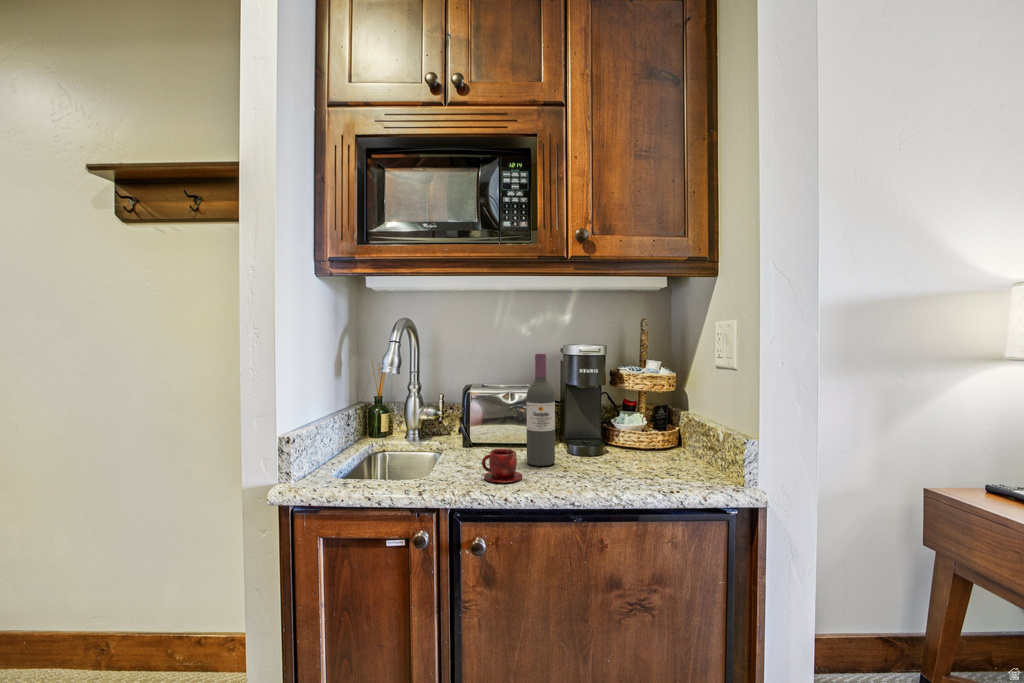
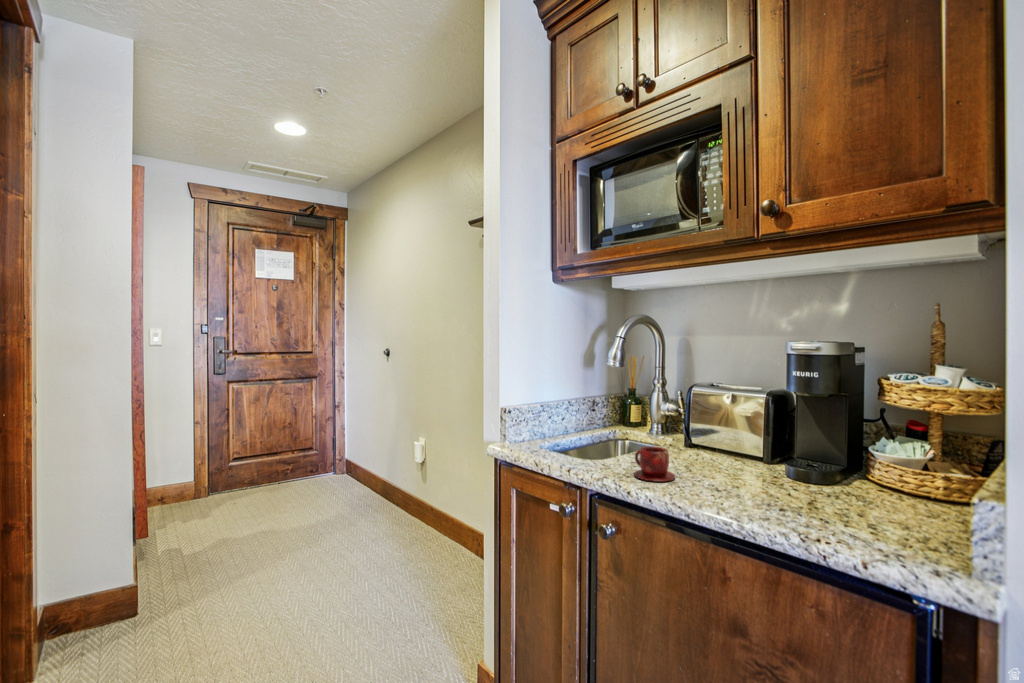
wine bottle: present [527,354,555,466] -> none [706,350,741,479]

